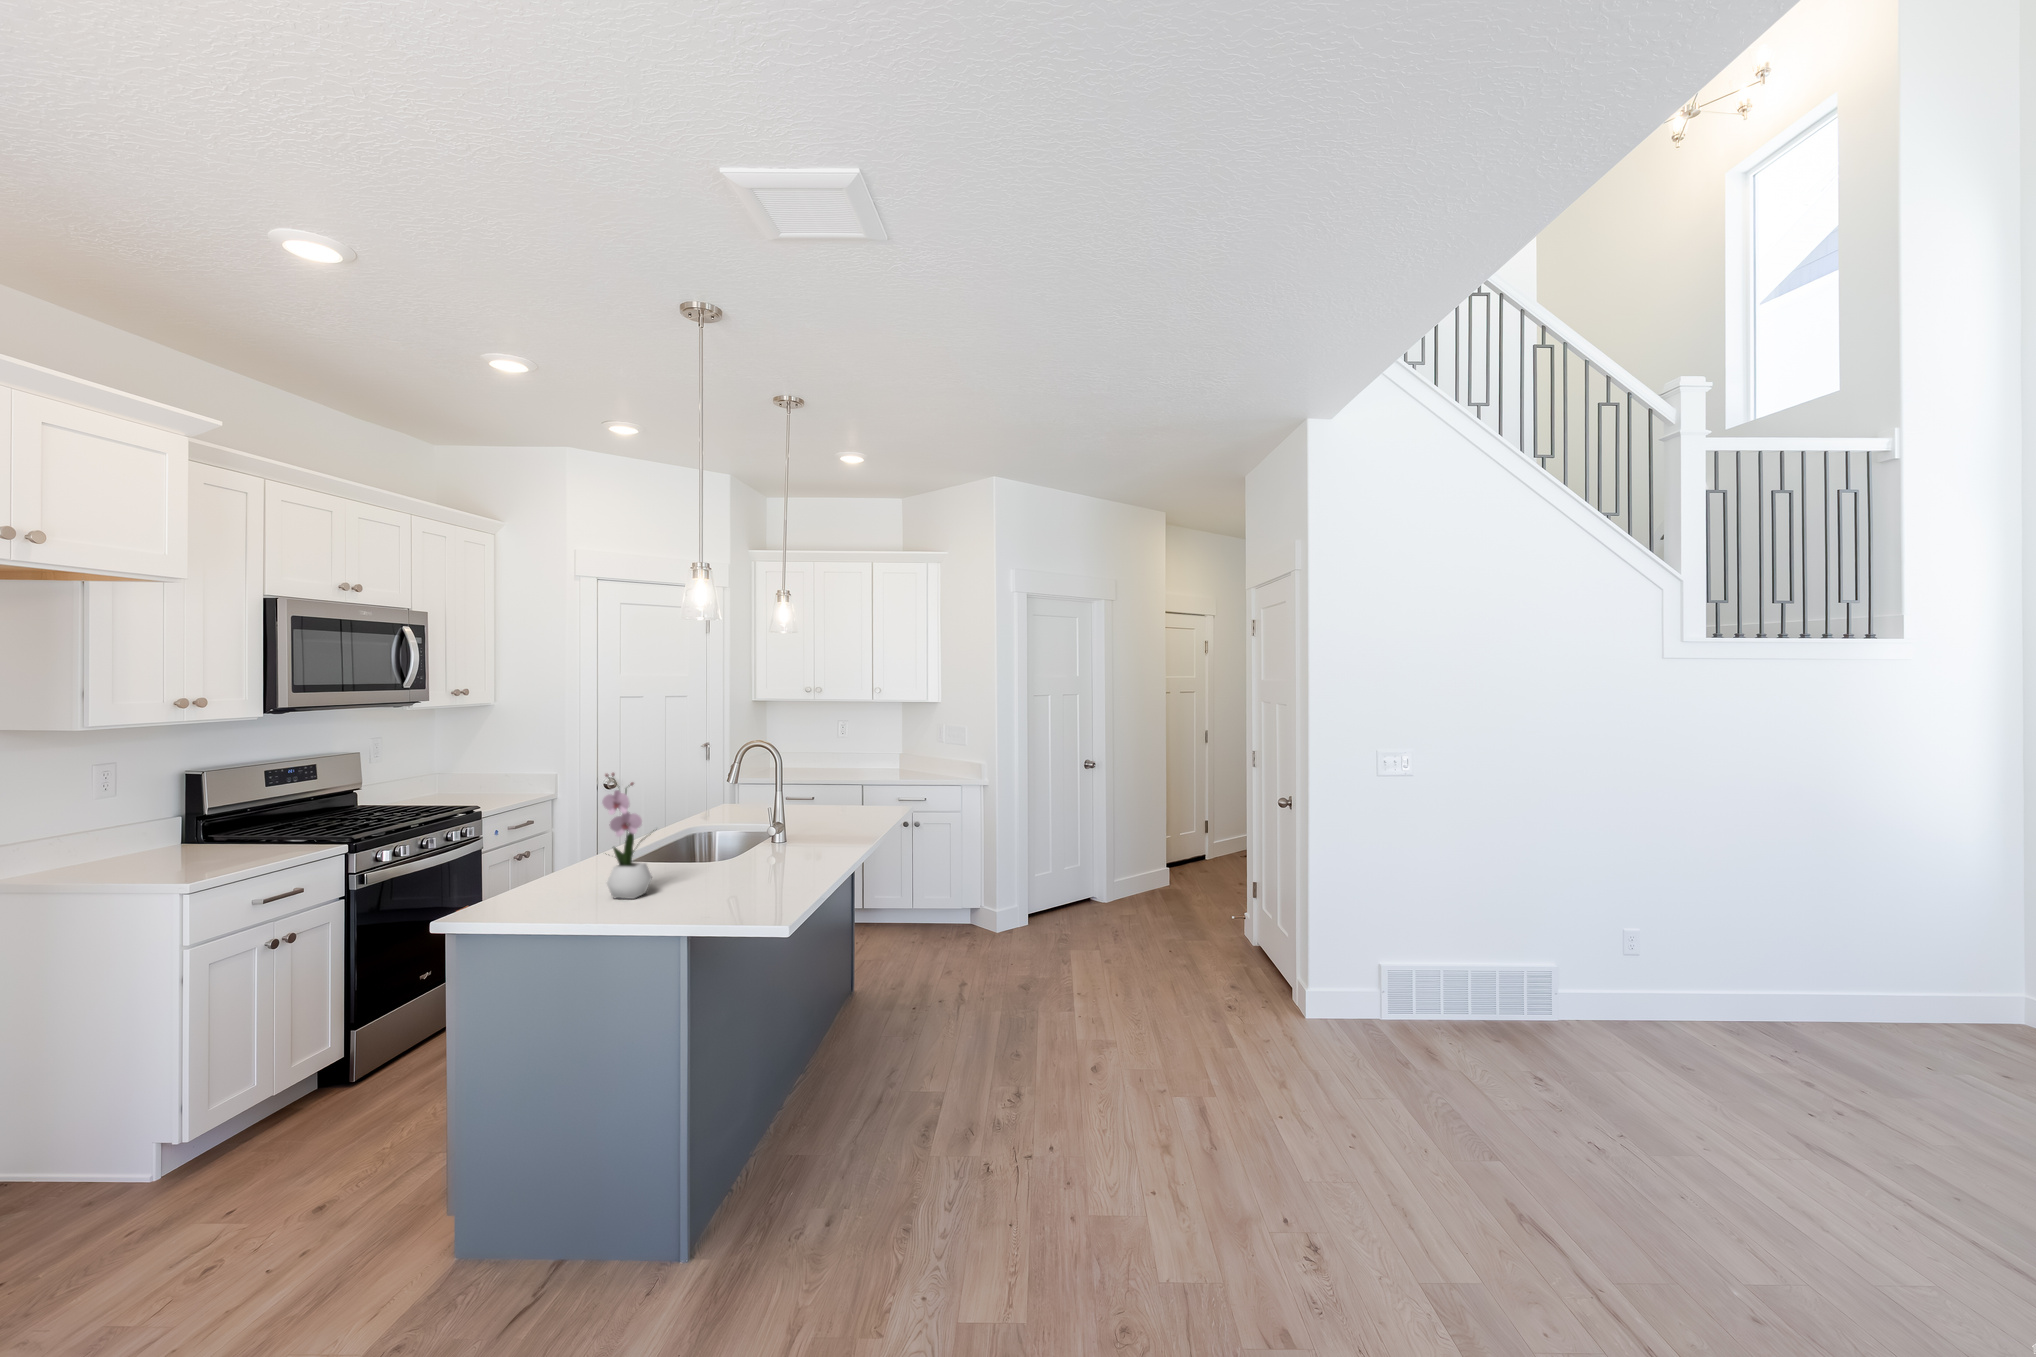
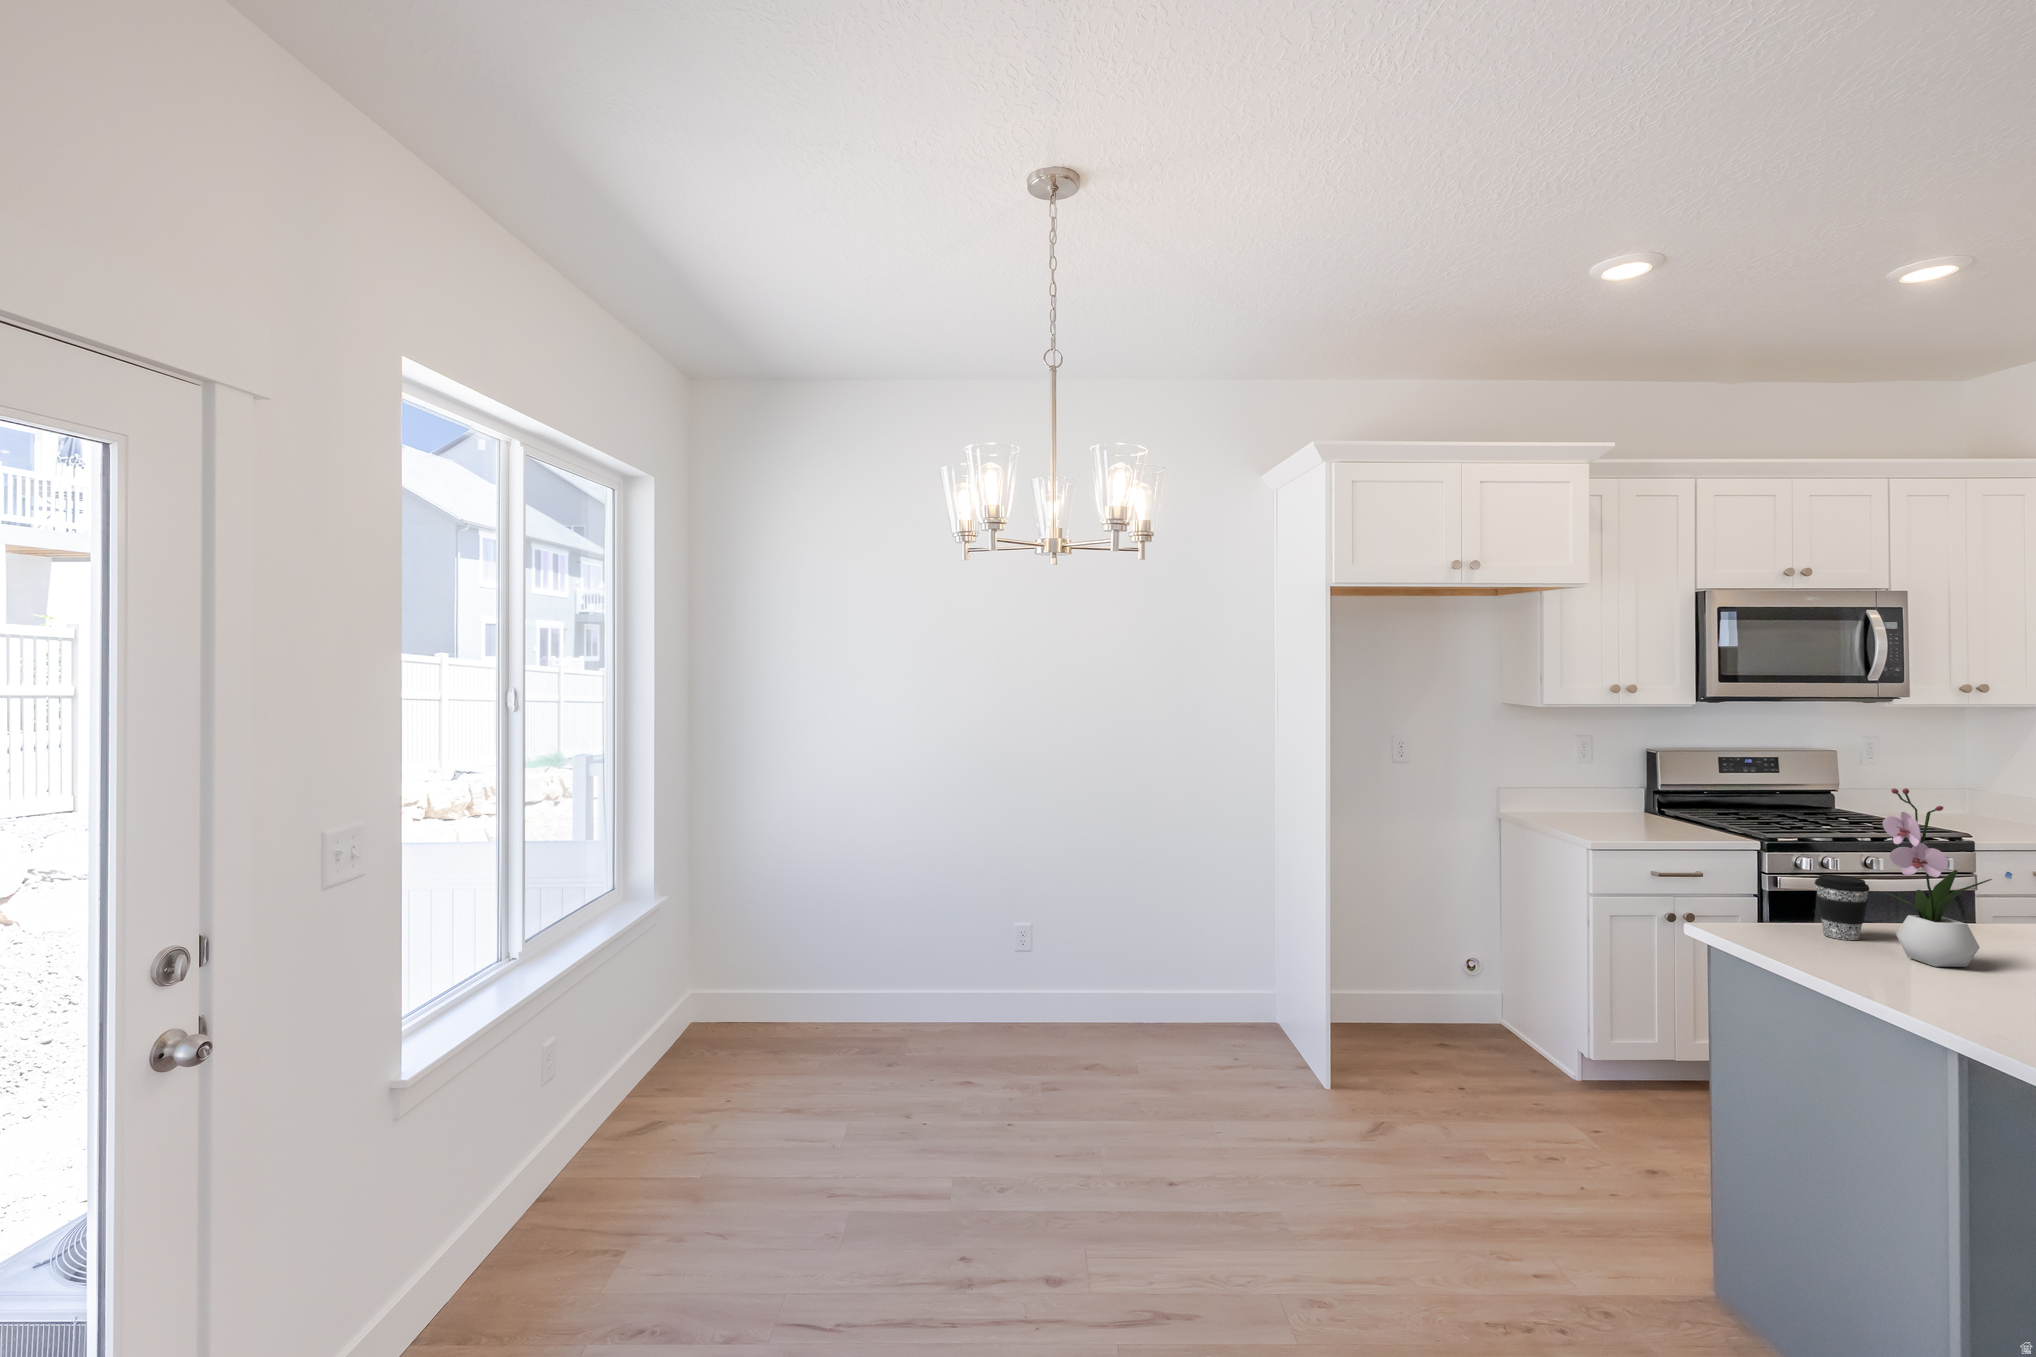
coffee cup: none [536,849,574,901] -> present [1815,875,1869,940]

